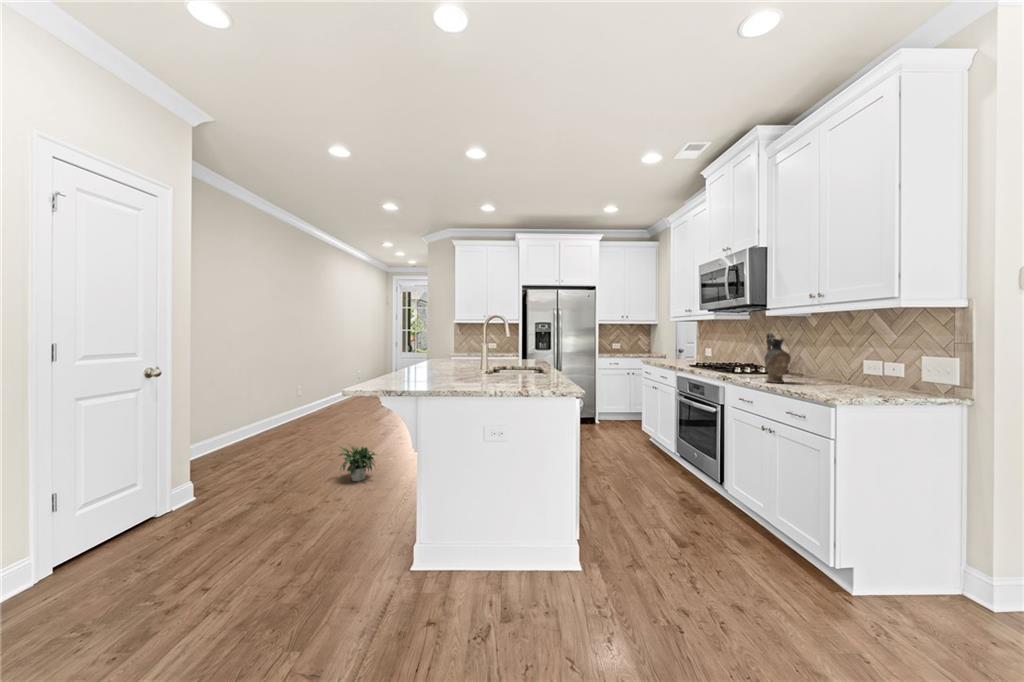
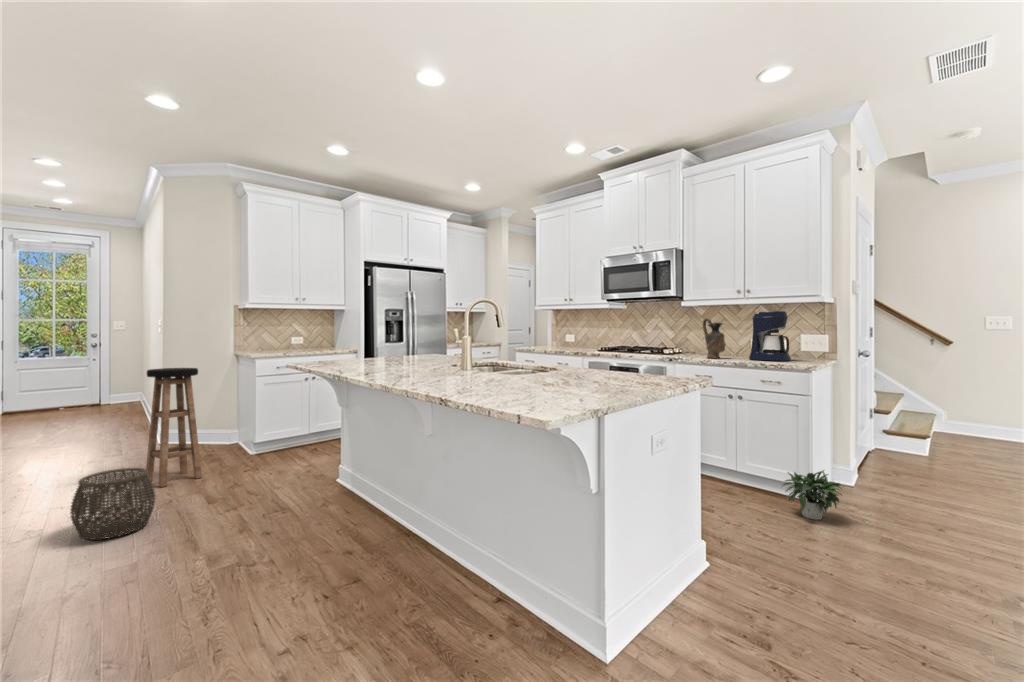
coffee maker: none [810,323,871,393] -> present [749,311,792,361]
bar stool: none [358,366,385,439] -> present [146,368,202,487]
woven basket: none [293,423,333,461] -> present [70,468,155,540]
potted plant: present [340,446,377,481] -> present [774,470,842,520]

